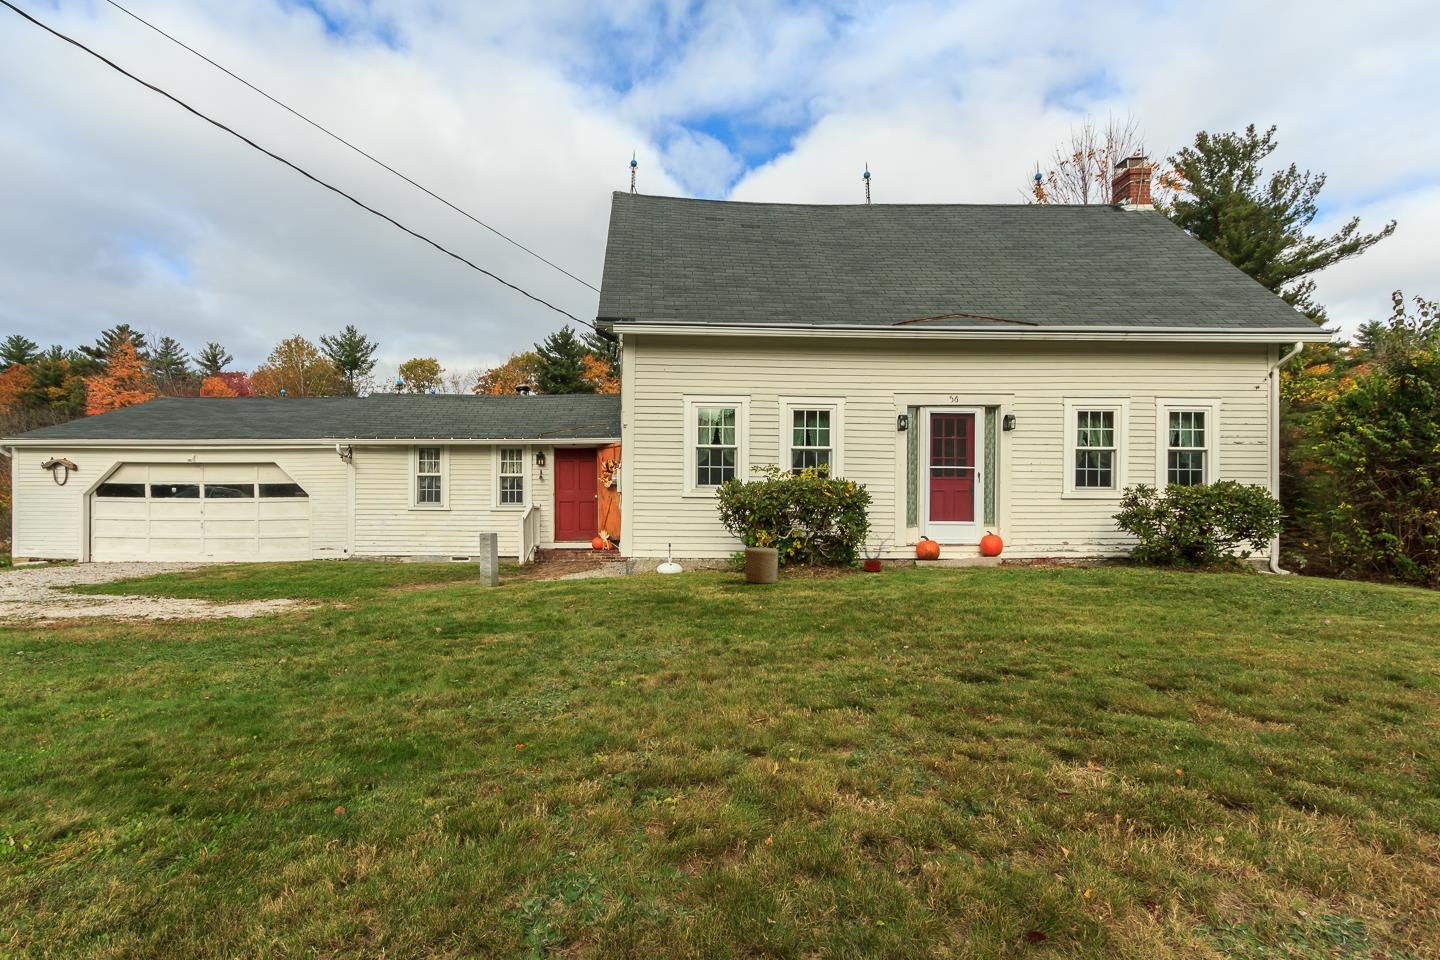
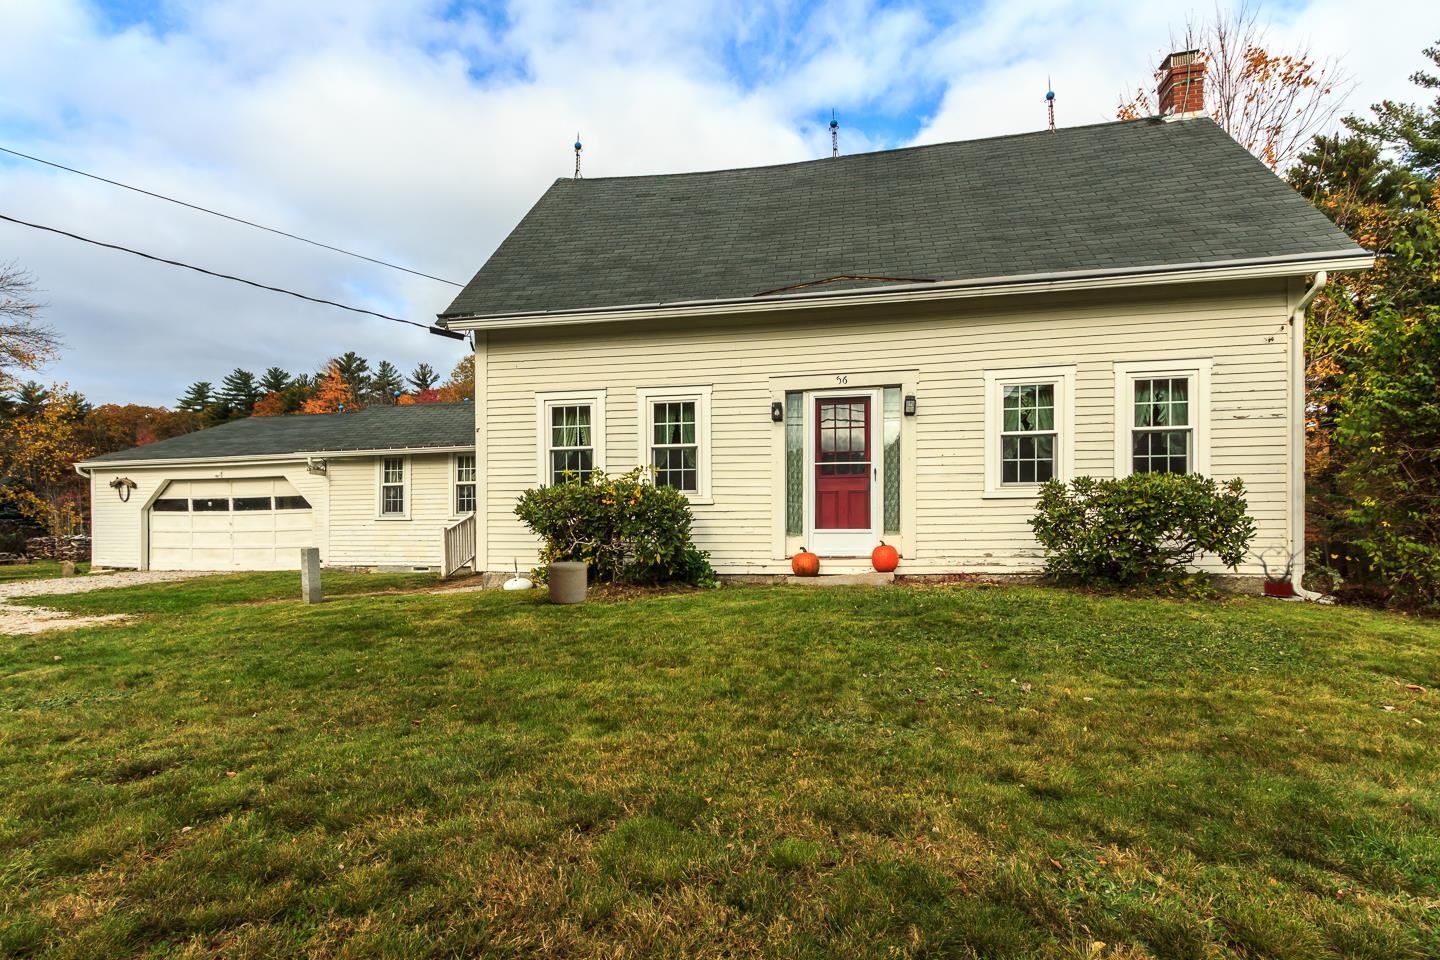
decorative plant: present [863,542,896,571] -> present [1252,543,1319,597]

